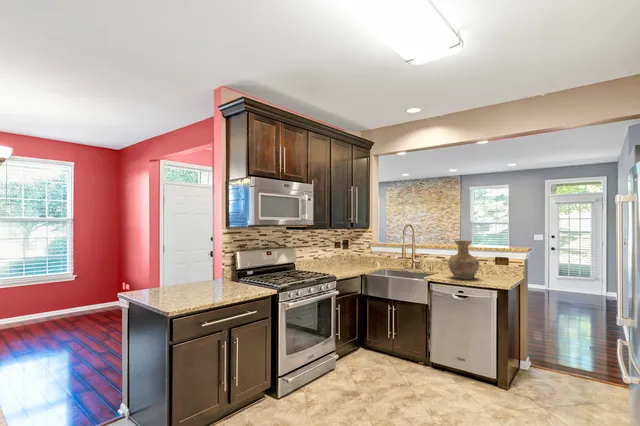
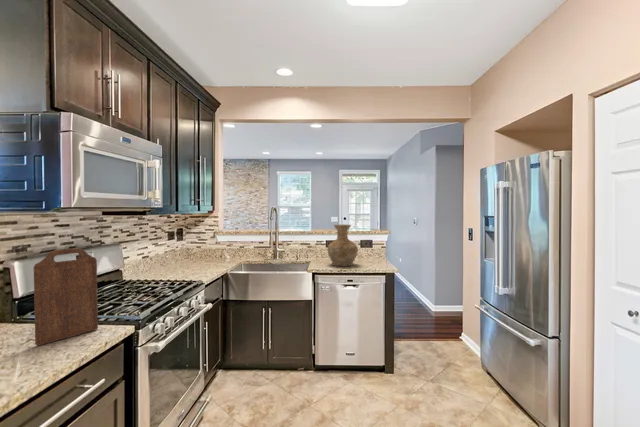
cutting board: none [236,246,262,291] -> present [34,248,98,346]

